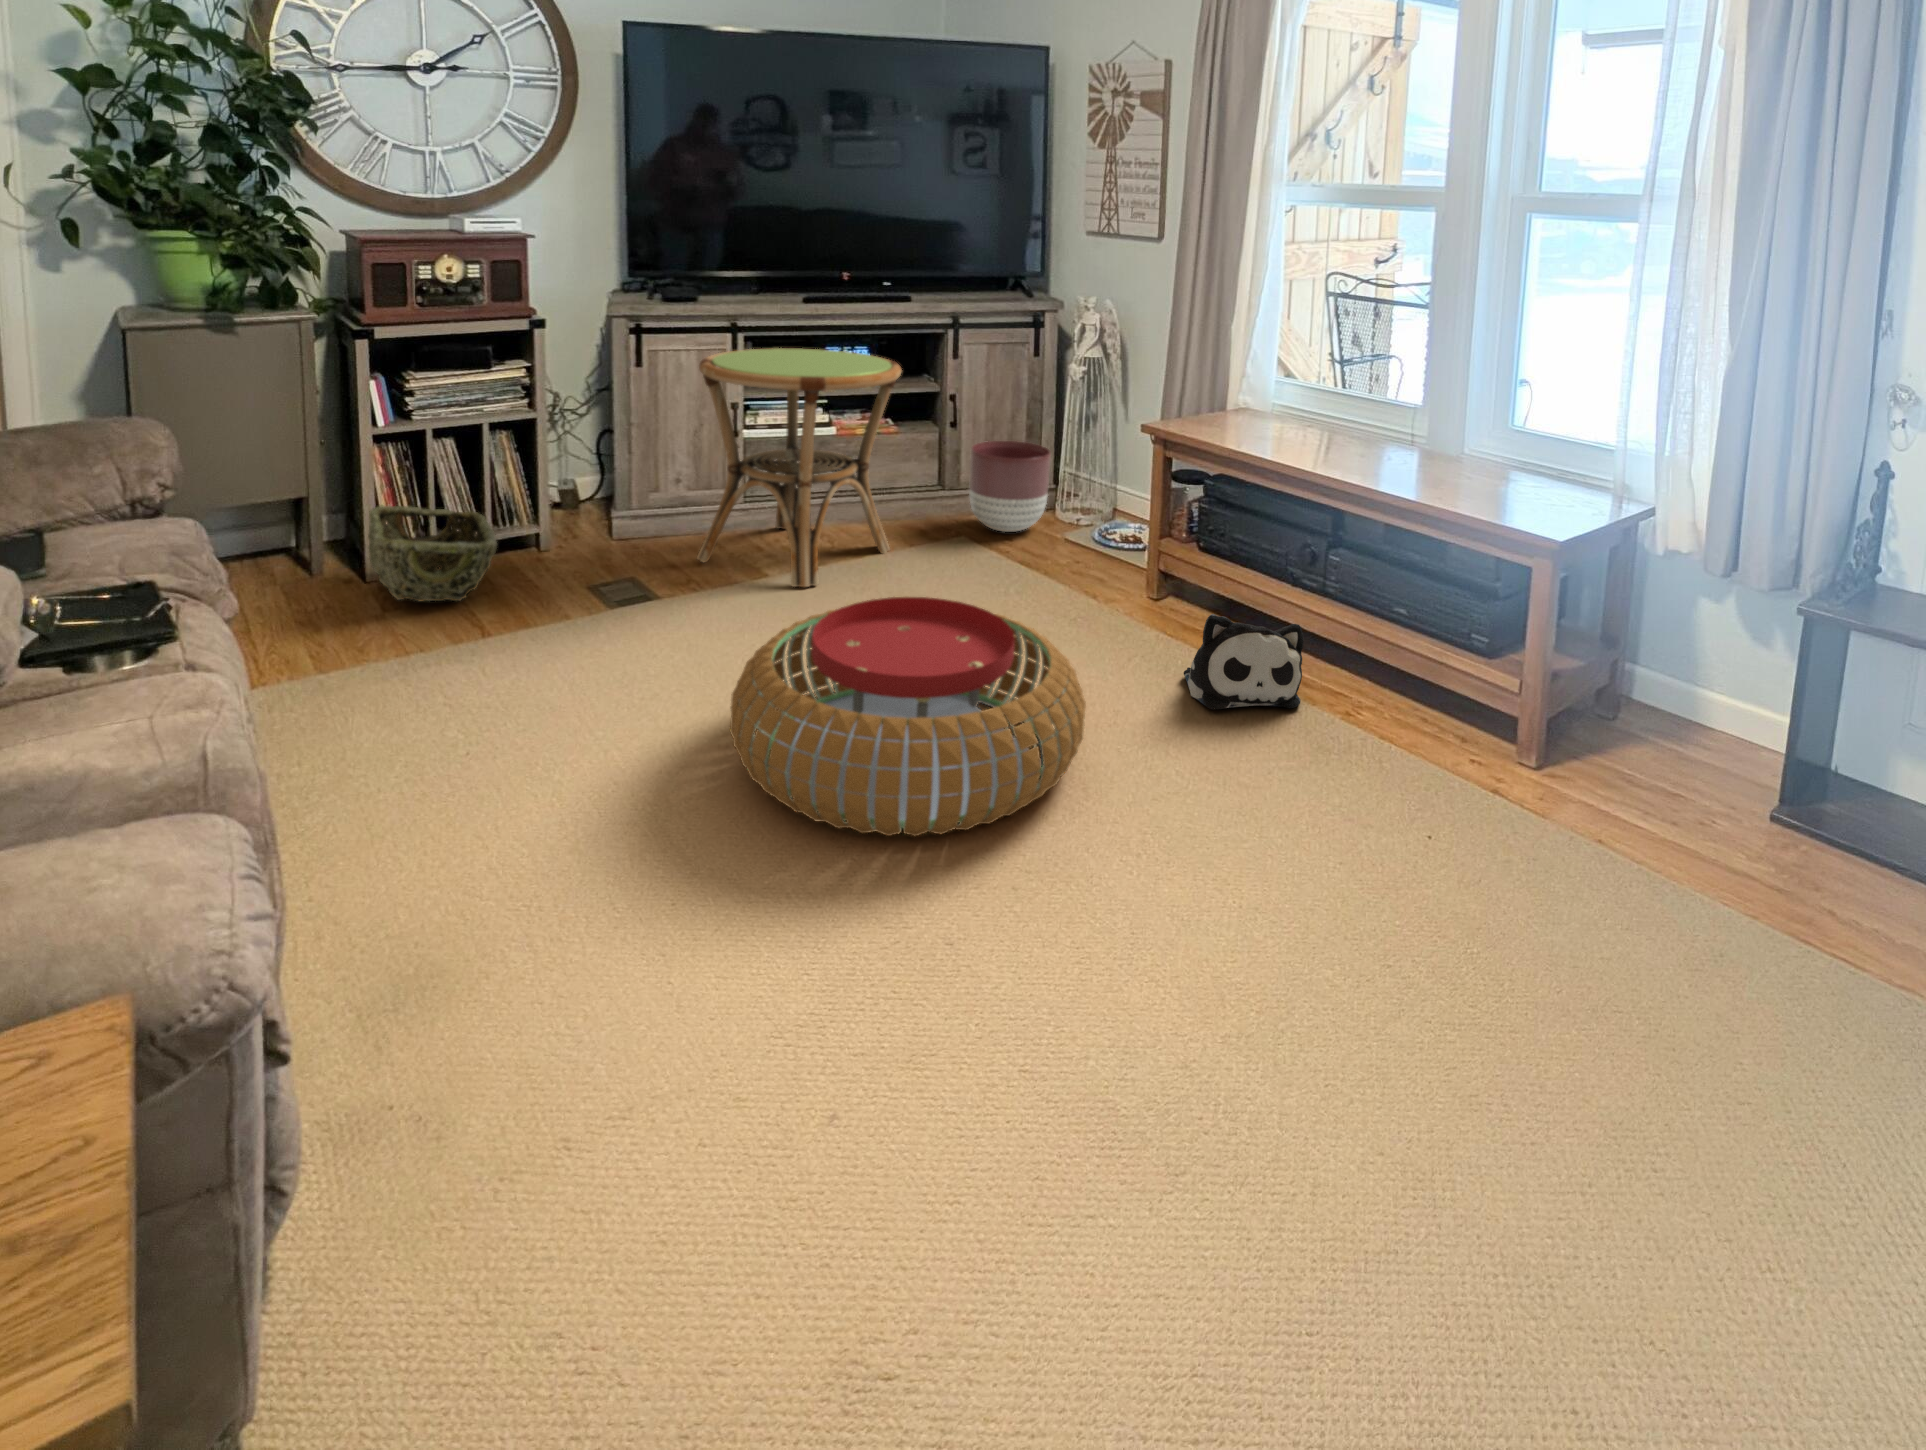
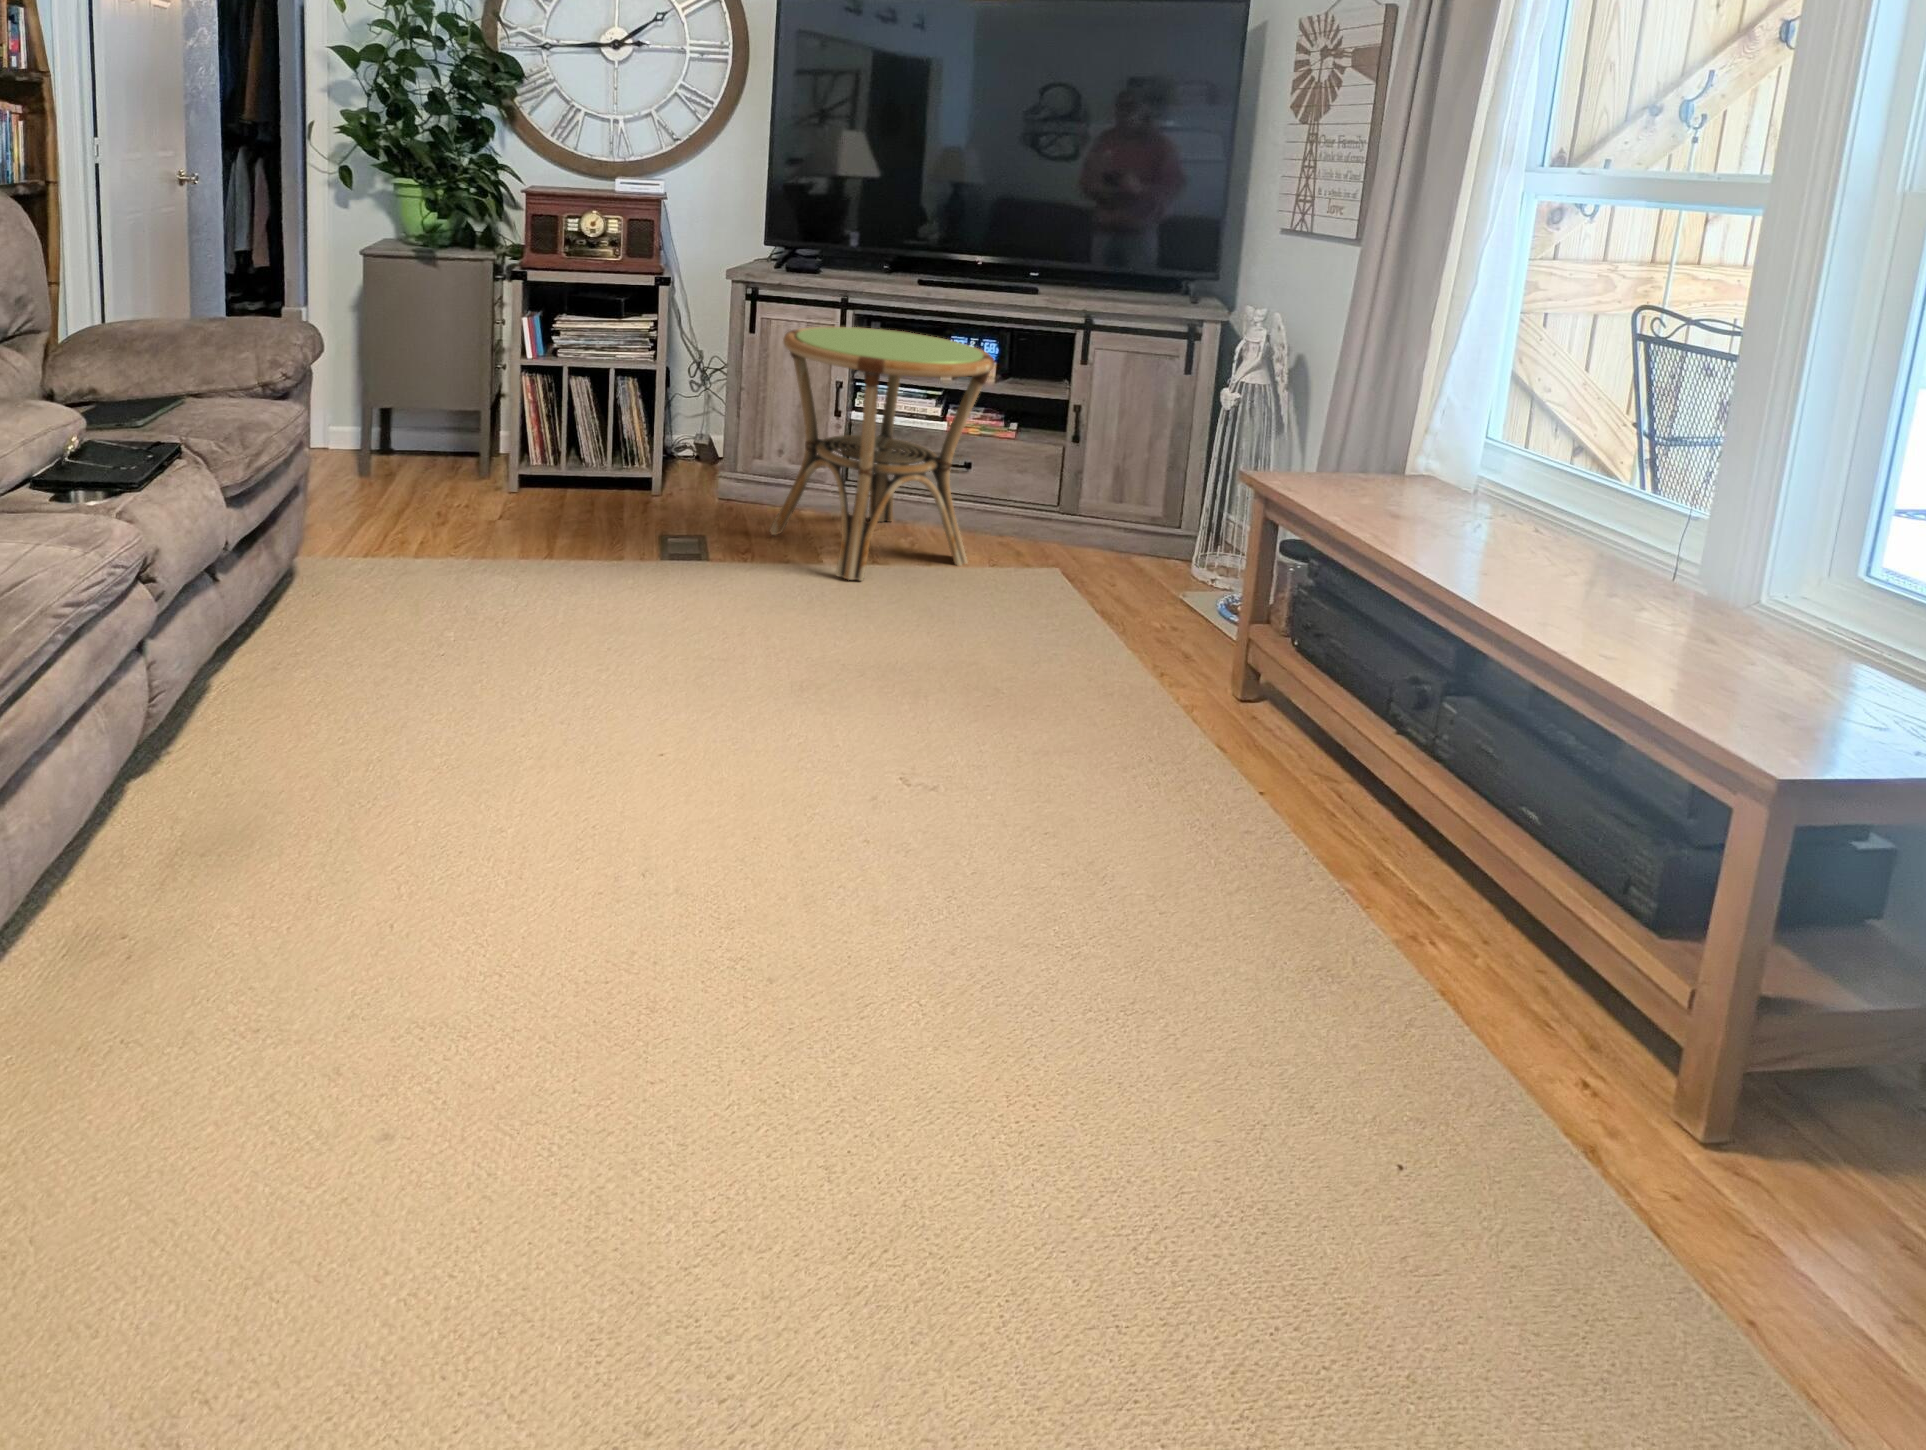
planter: present [969,441,1051,532] -> none [1076,464,1180,575]
woven basket: present [368,506,497,602] -> none [489,429,600,524]
pouf: present [730,597,1086,836] -> none [624,592,1015,862]
plush toy: present [1184,614,1304,709] -> none [1191,711,1362,866]

